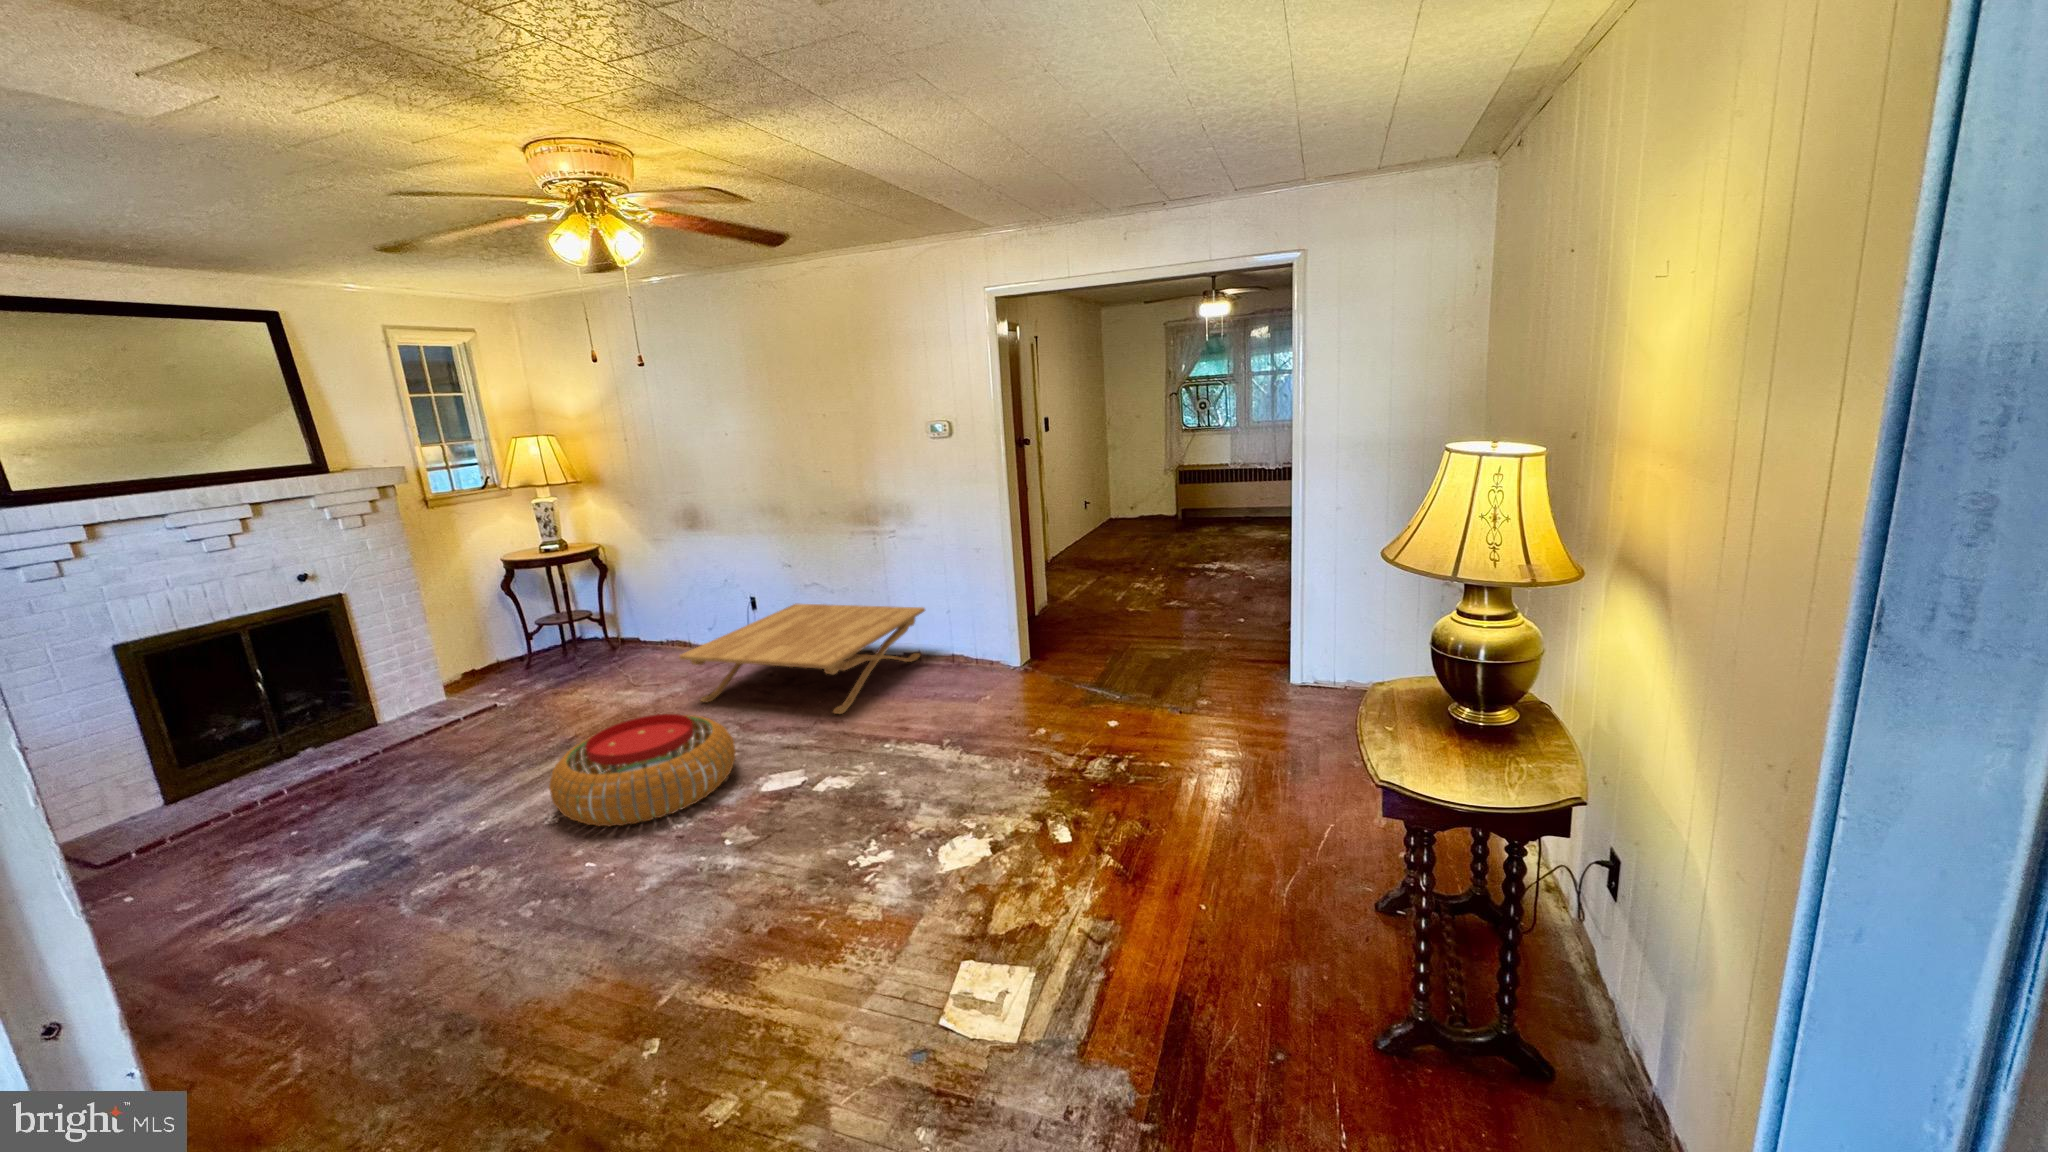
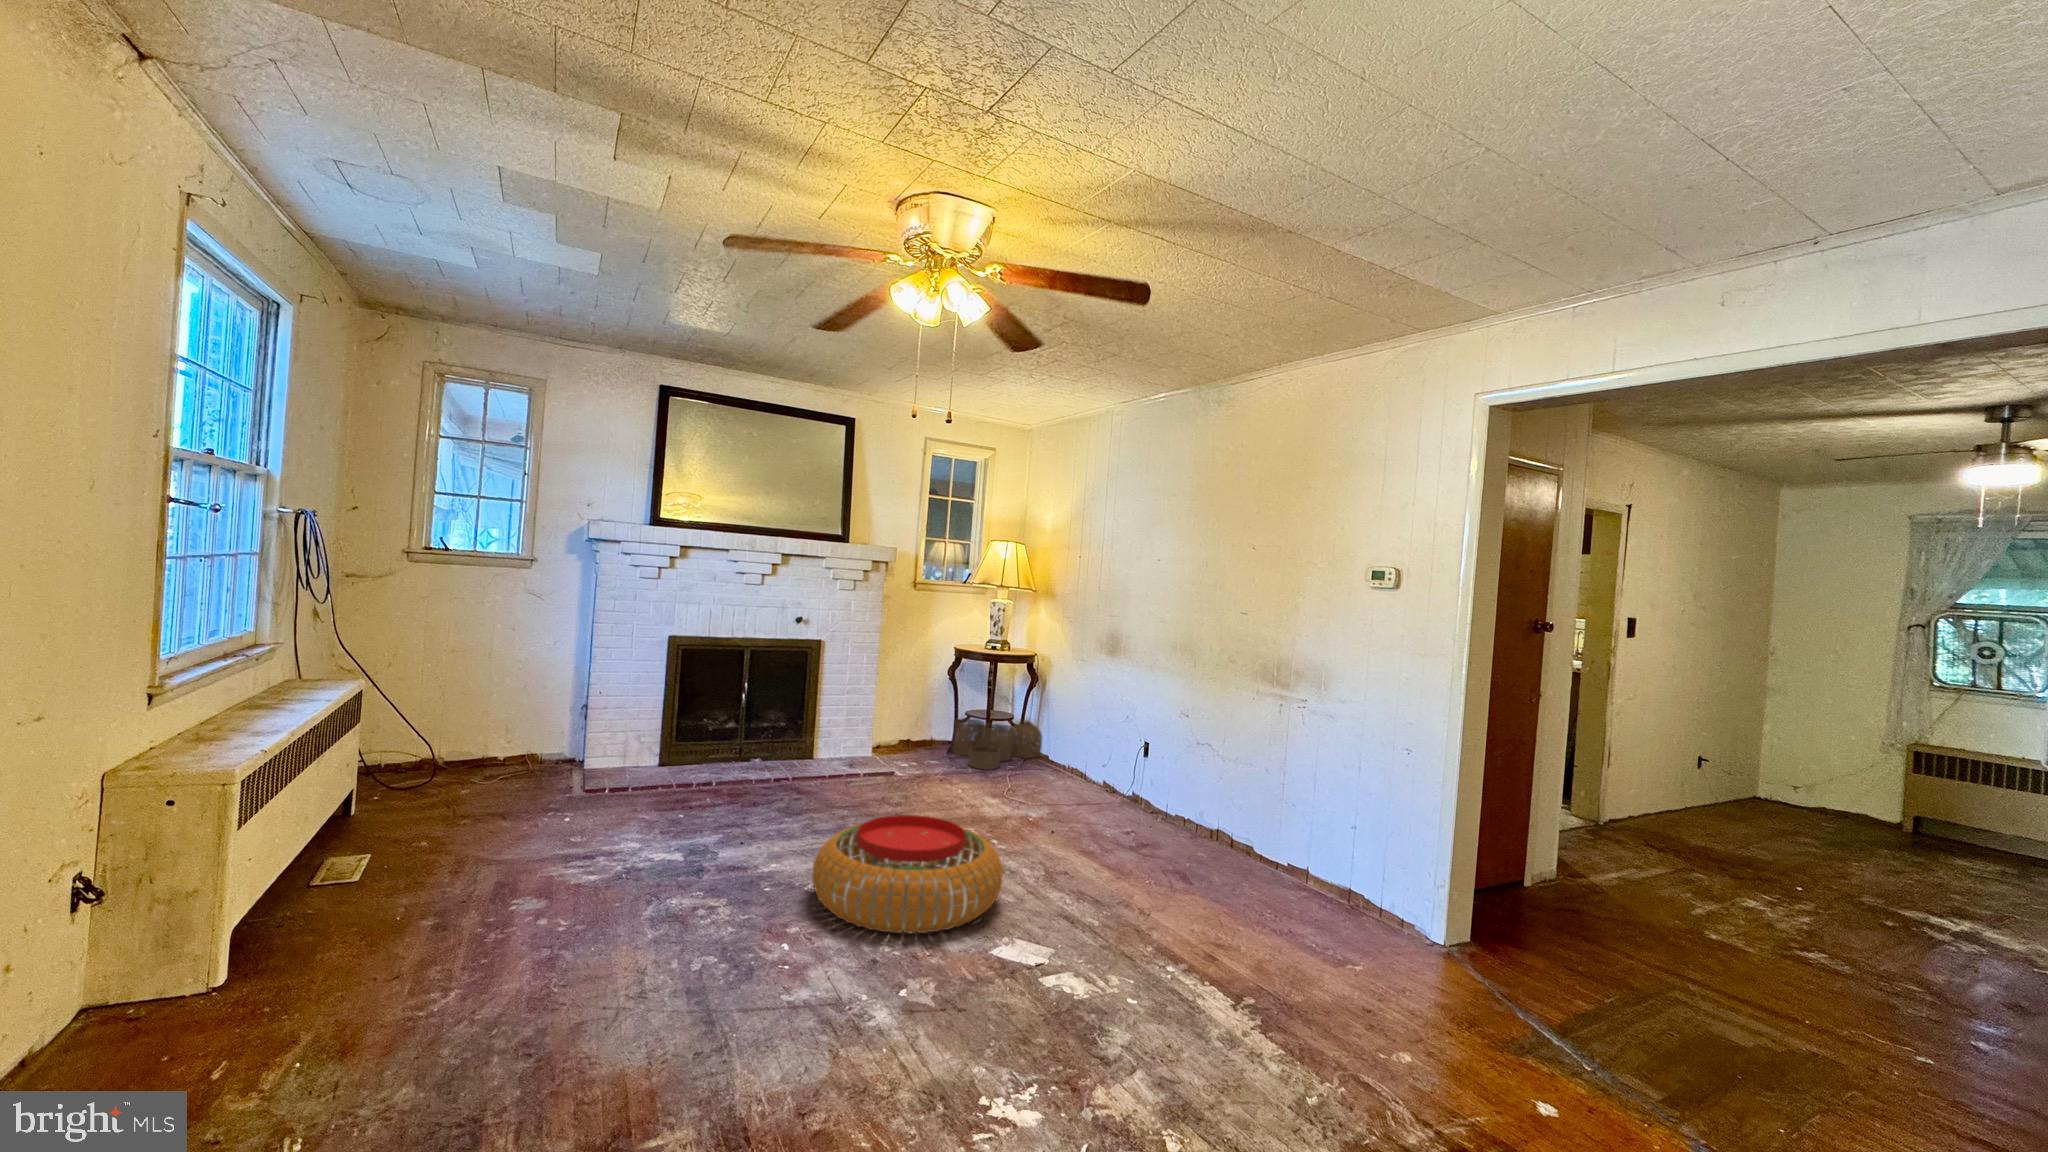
coffee table: present [679,604,925,714] -> none [1024,762,1327,905]
woven basket: none [530,610,633,671] -> present [953,714,1042,769]

